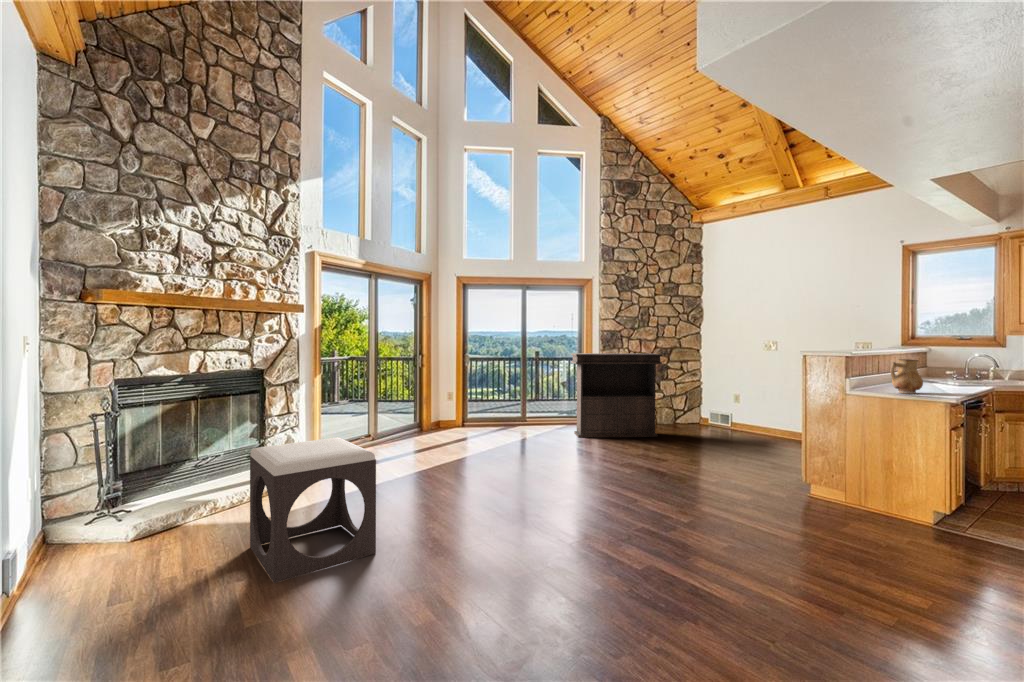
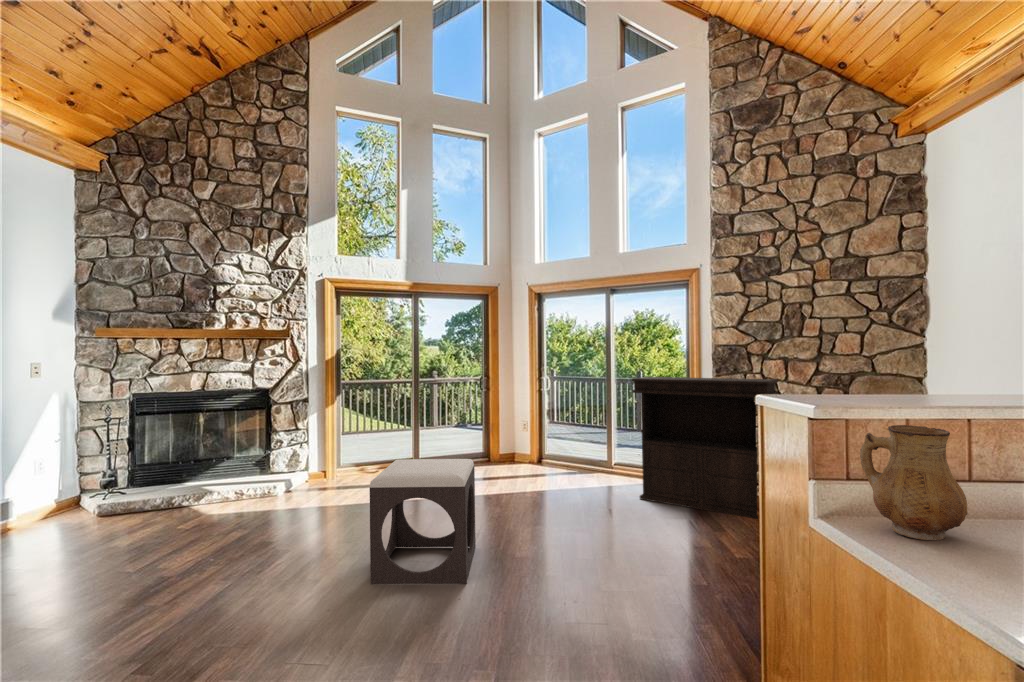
footstool: present [250,437,376,583] -> present [370,459,476,584]

